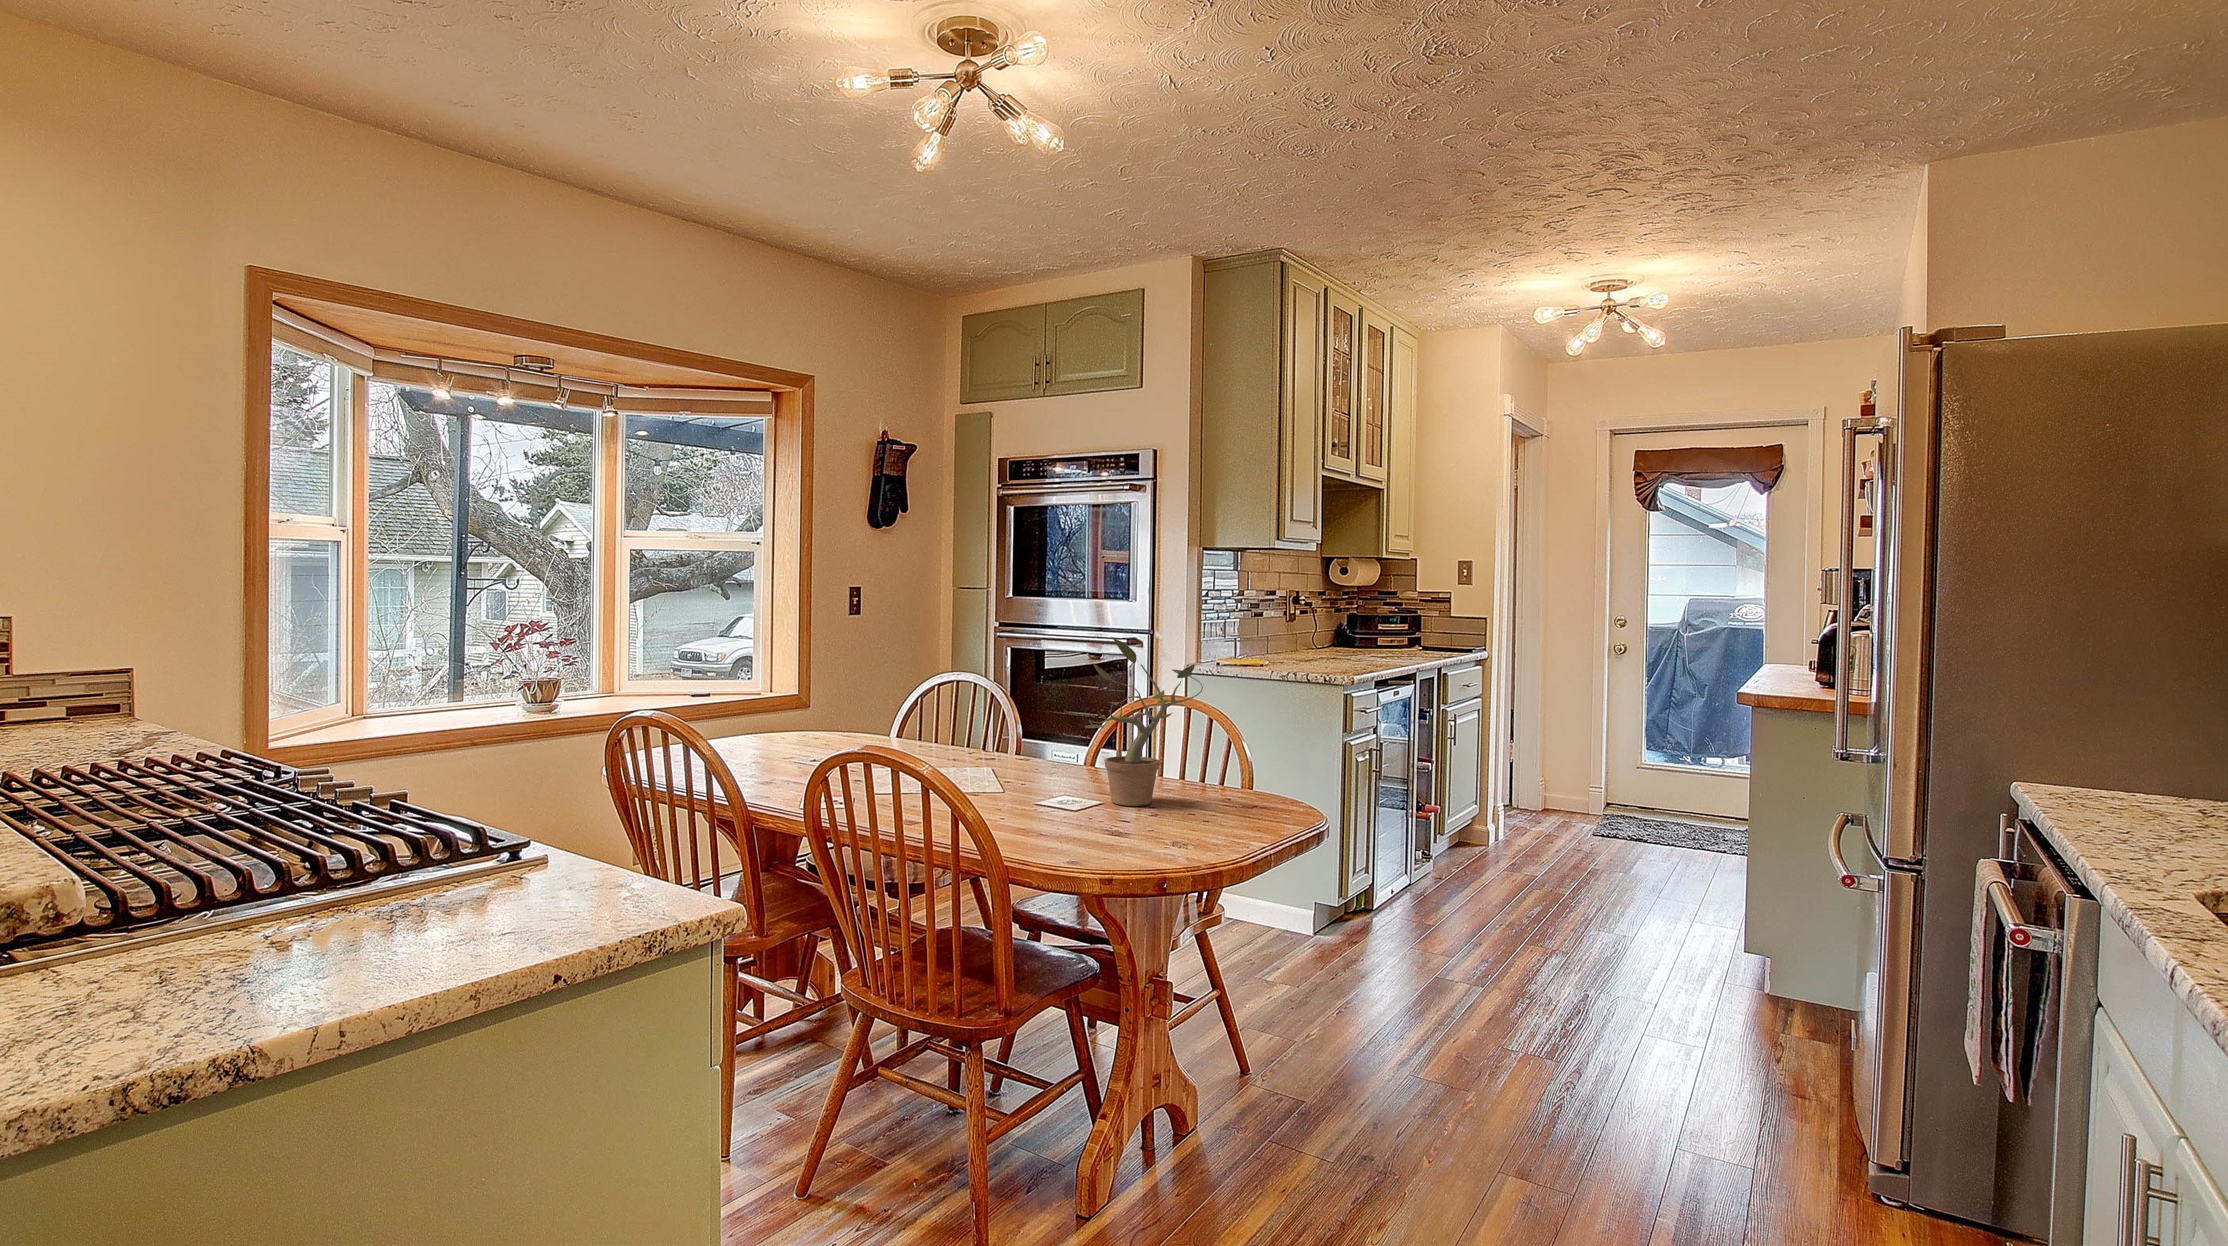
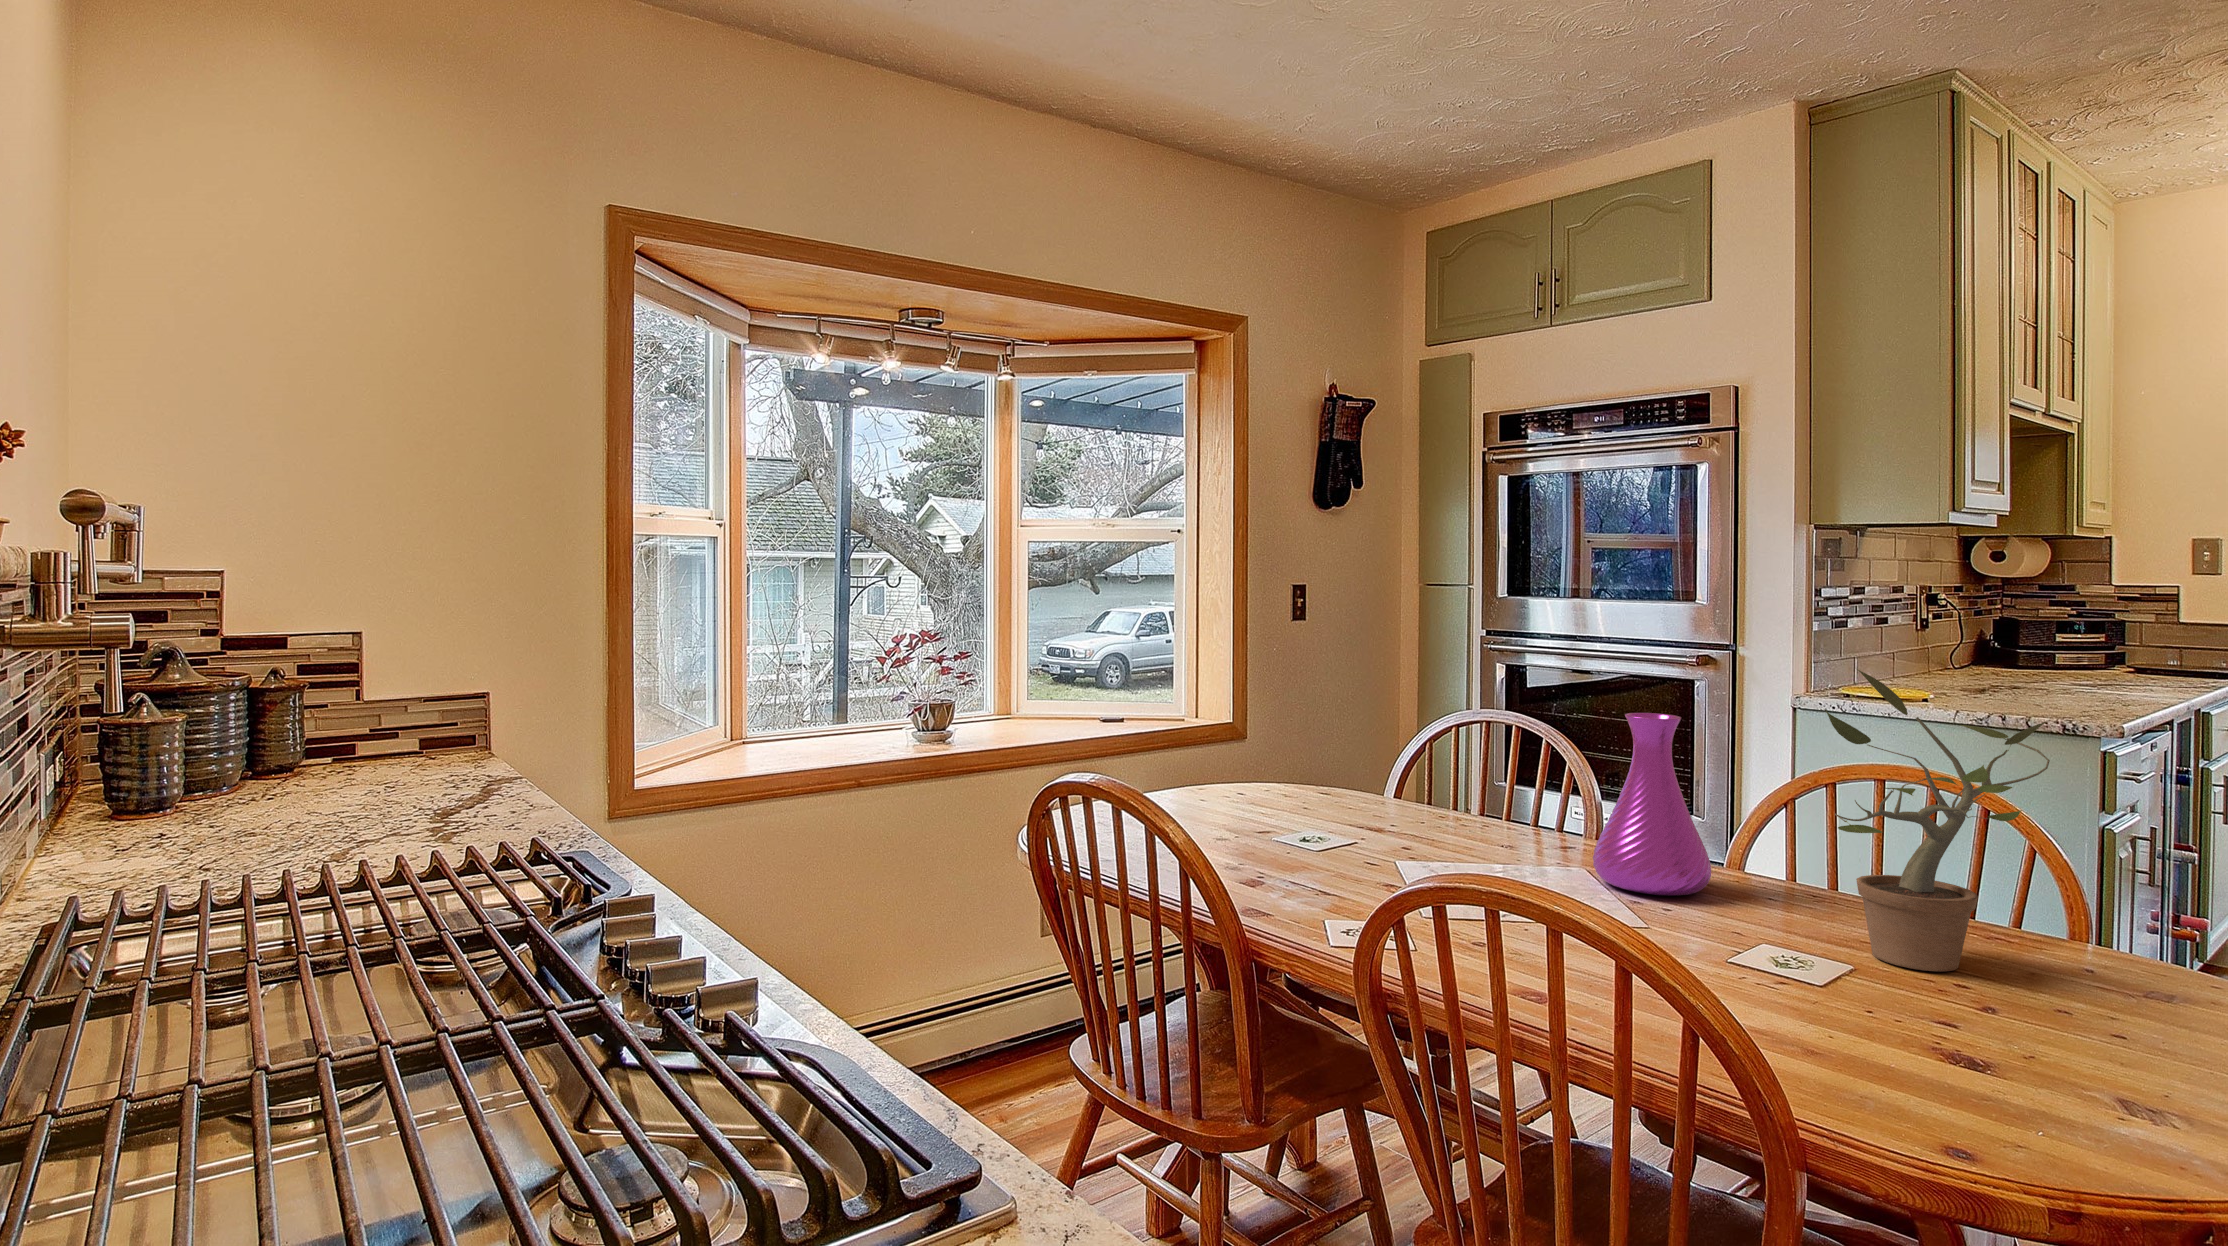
vase: none [985,668,1051,780] -> present [1593,713,1711,896]

